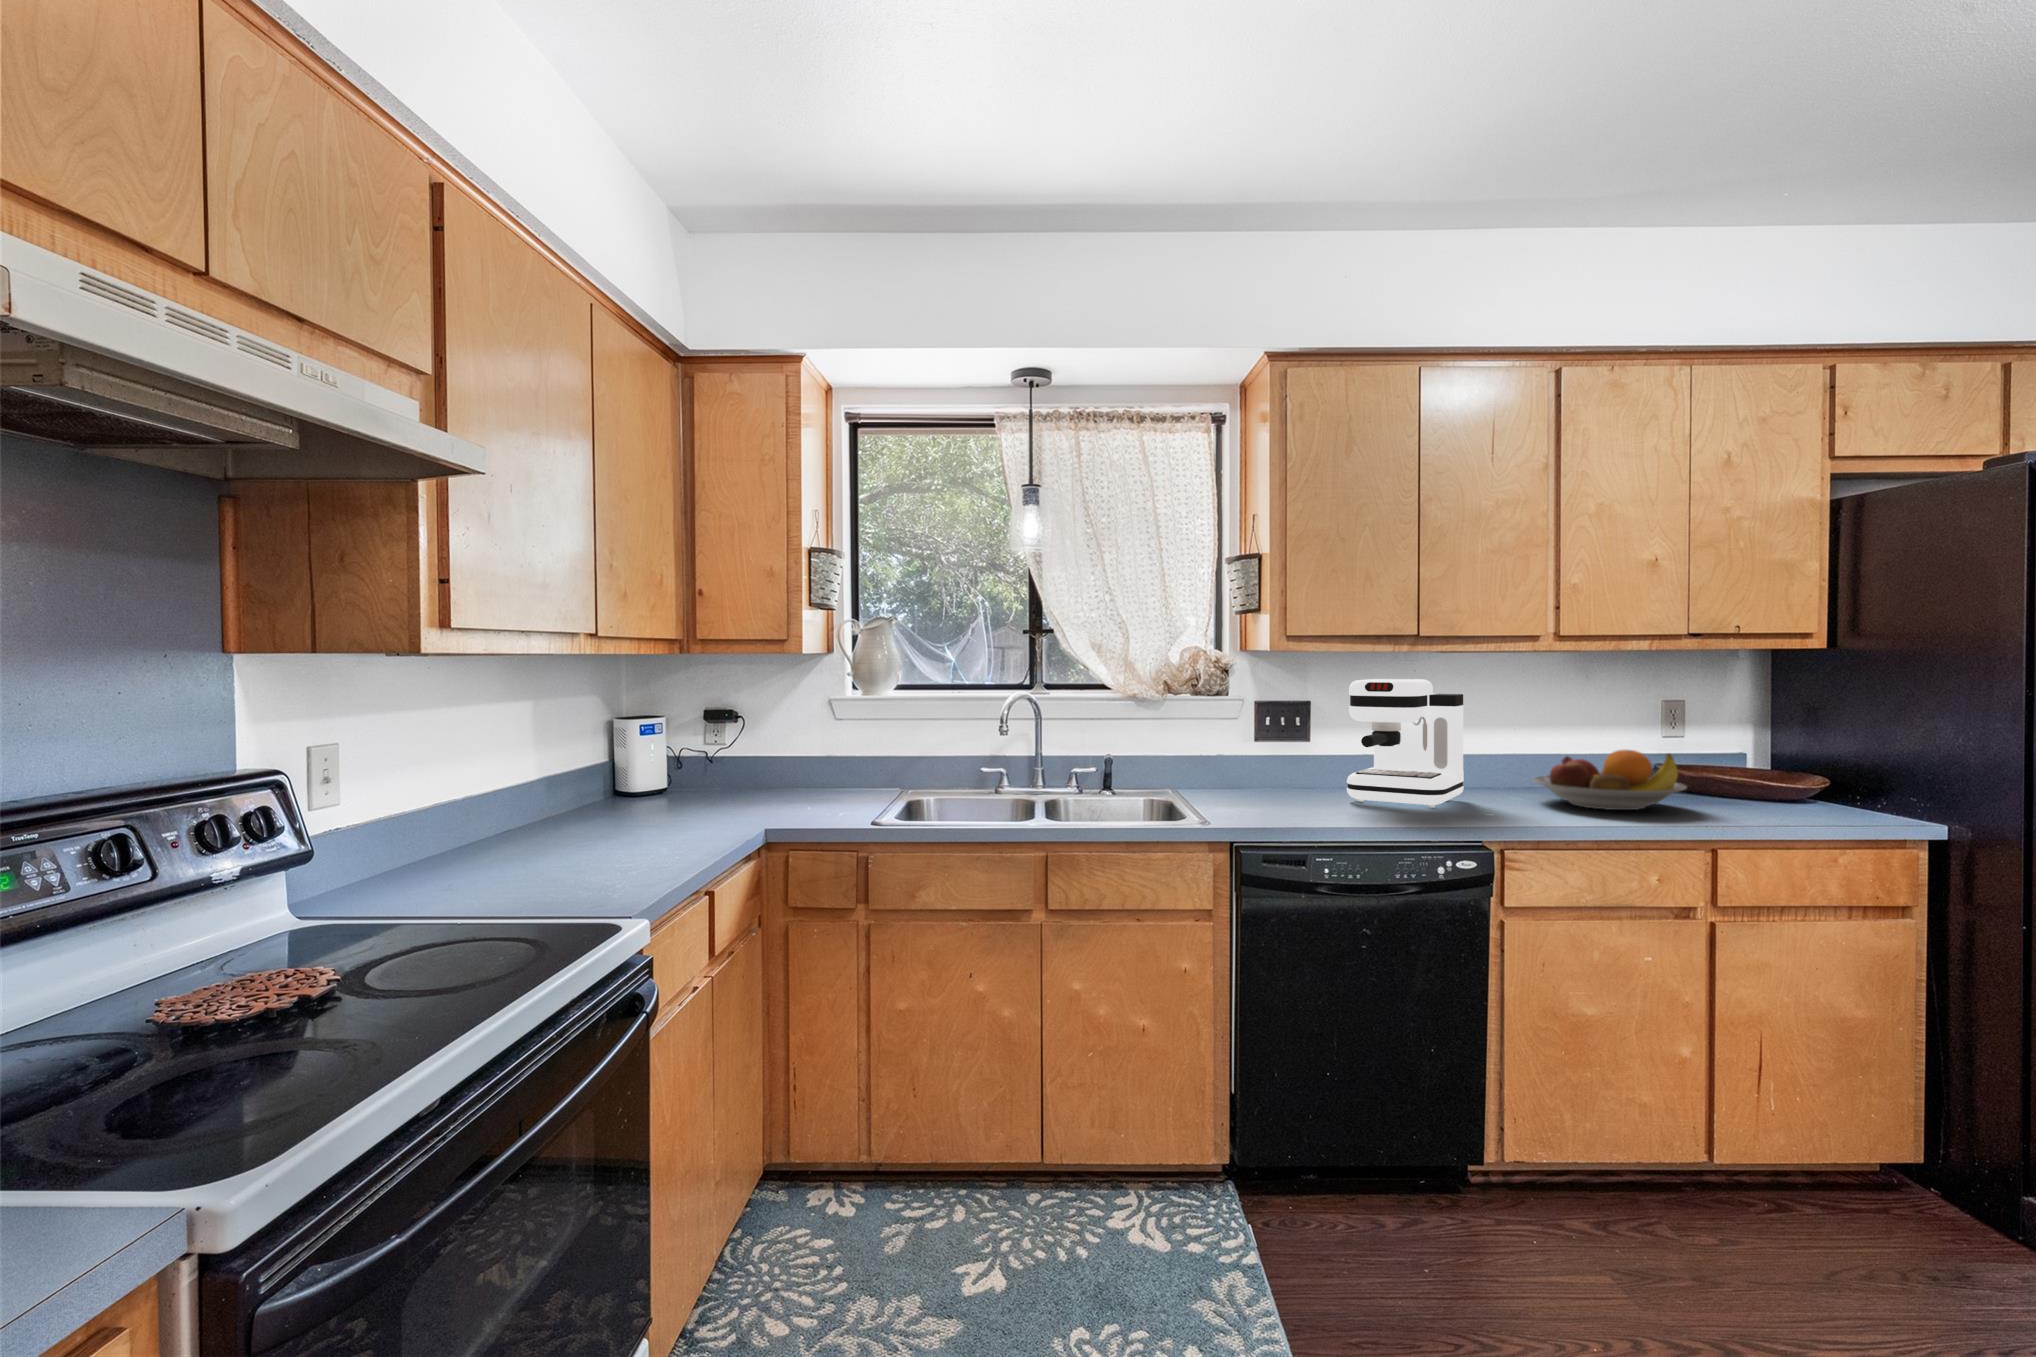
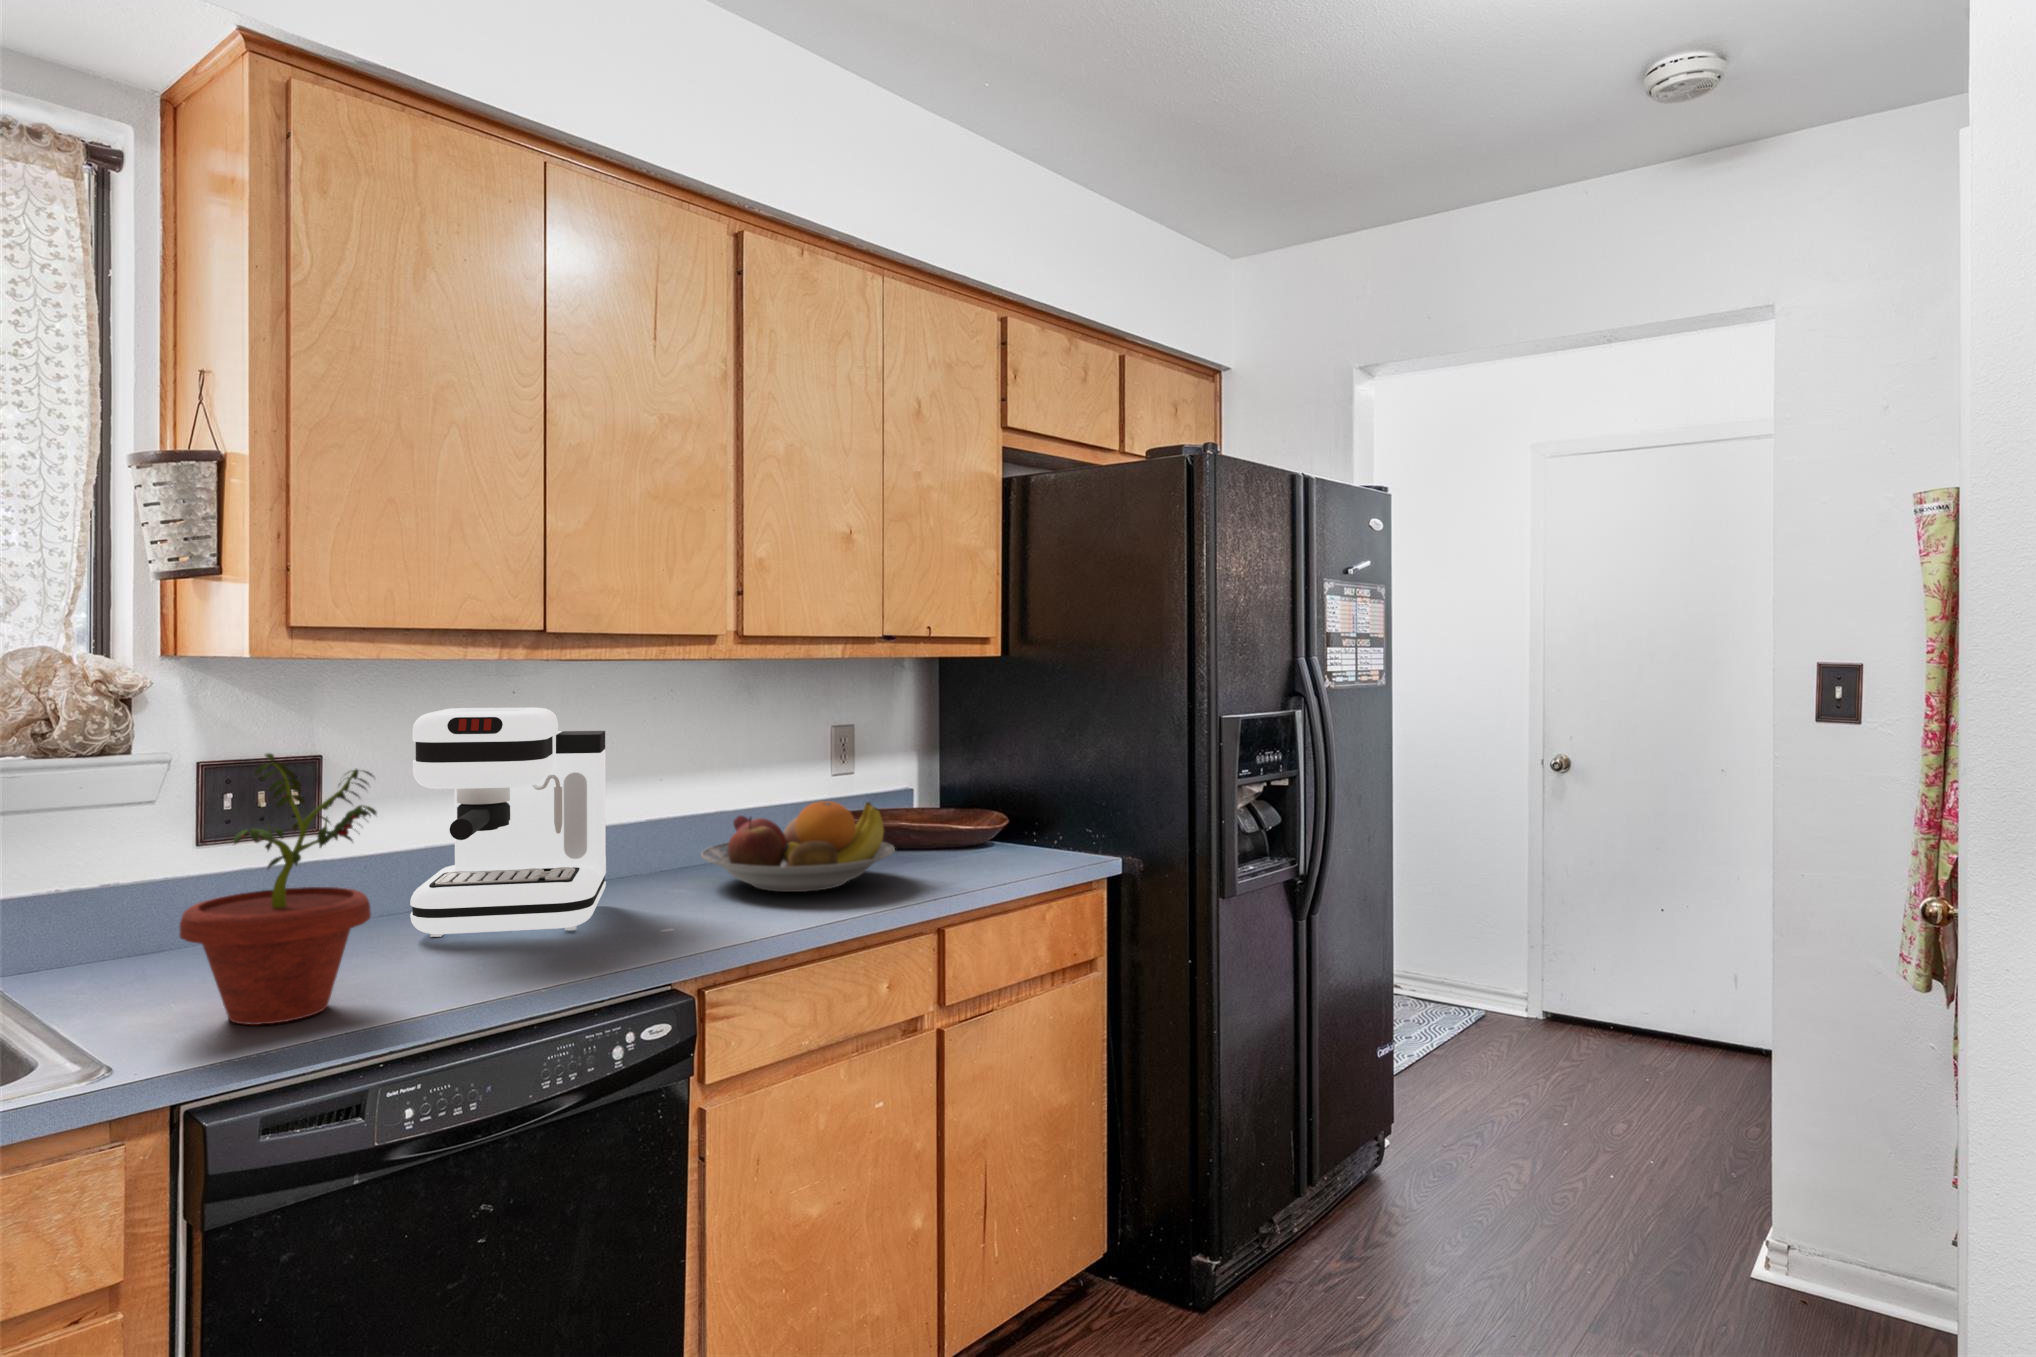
potted plant: none [1237,695,1320,819] -> present [180,753,377,1025]

